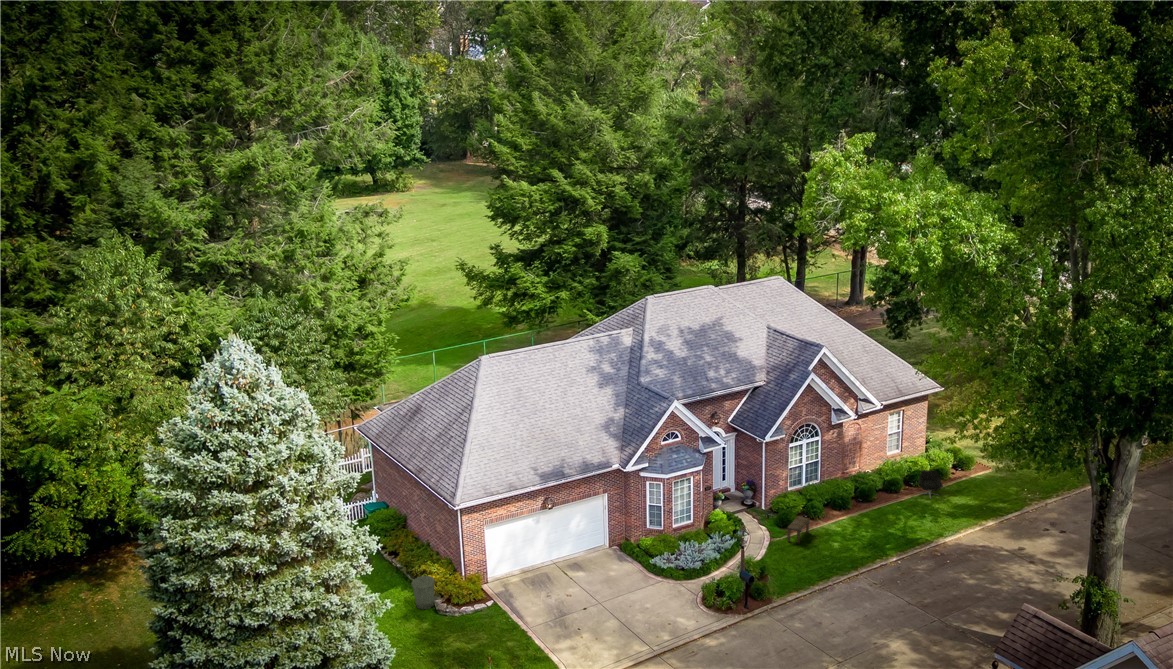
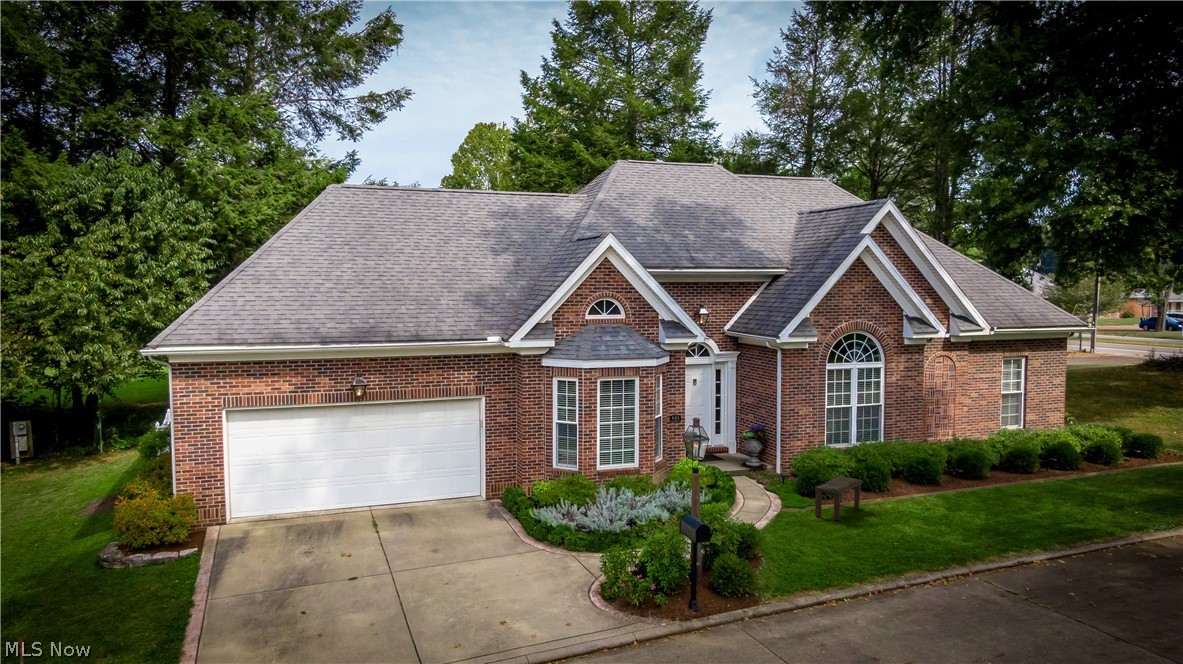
lounge chair: present [919,470,943,497] -> none [1065,440,1117,485]
trash can: present [412,576,434,609] -> none [42,489,96,550]

